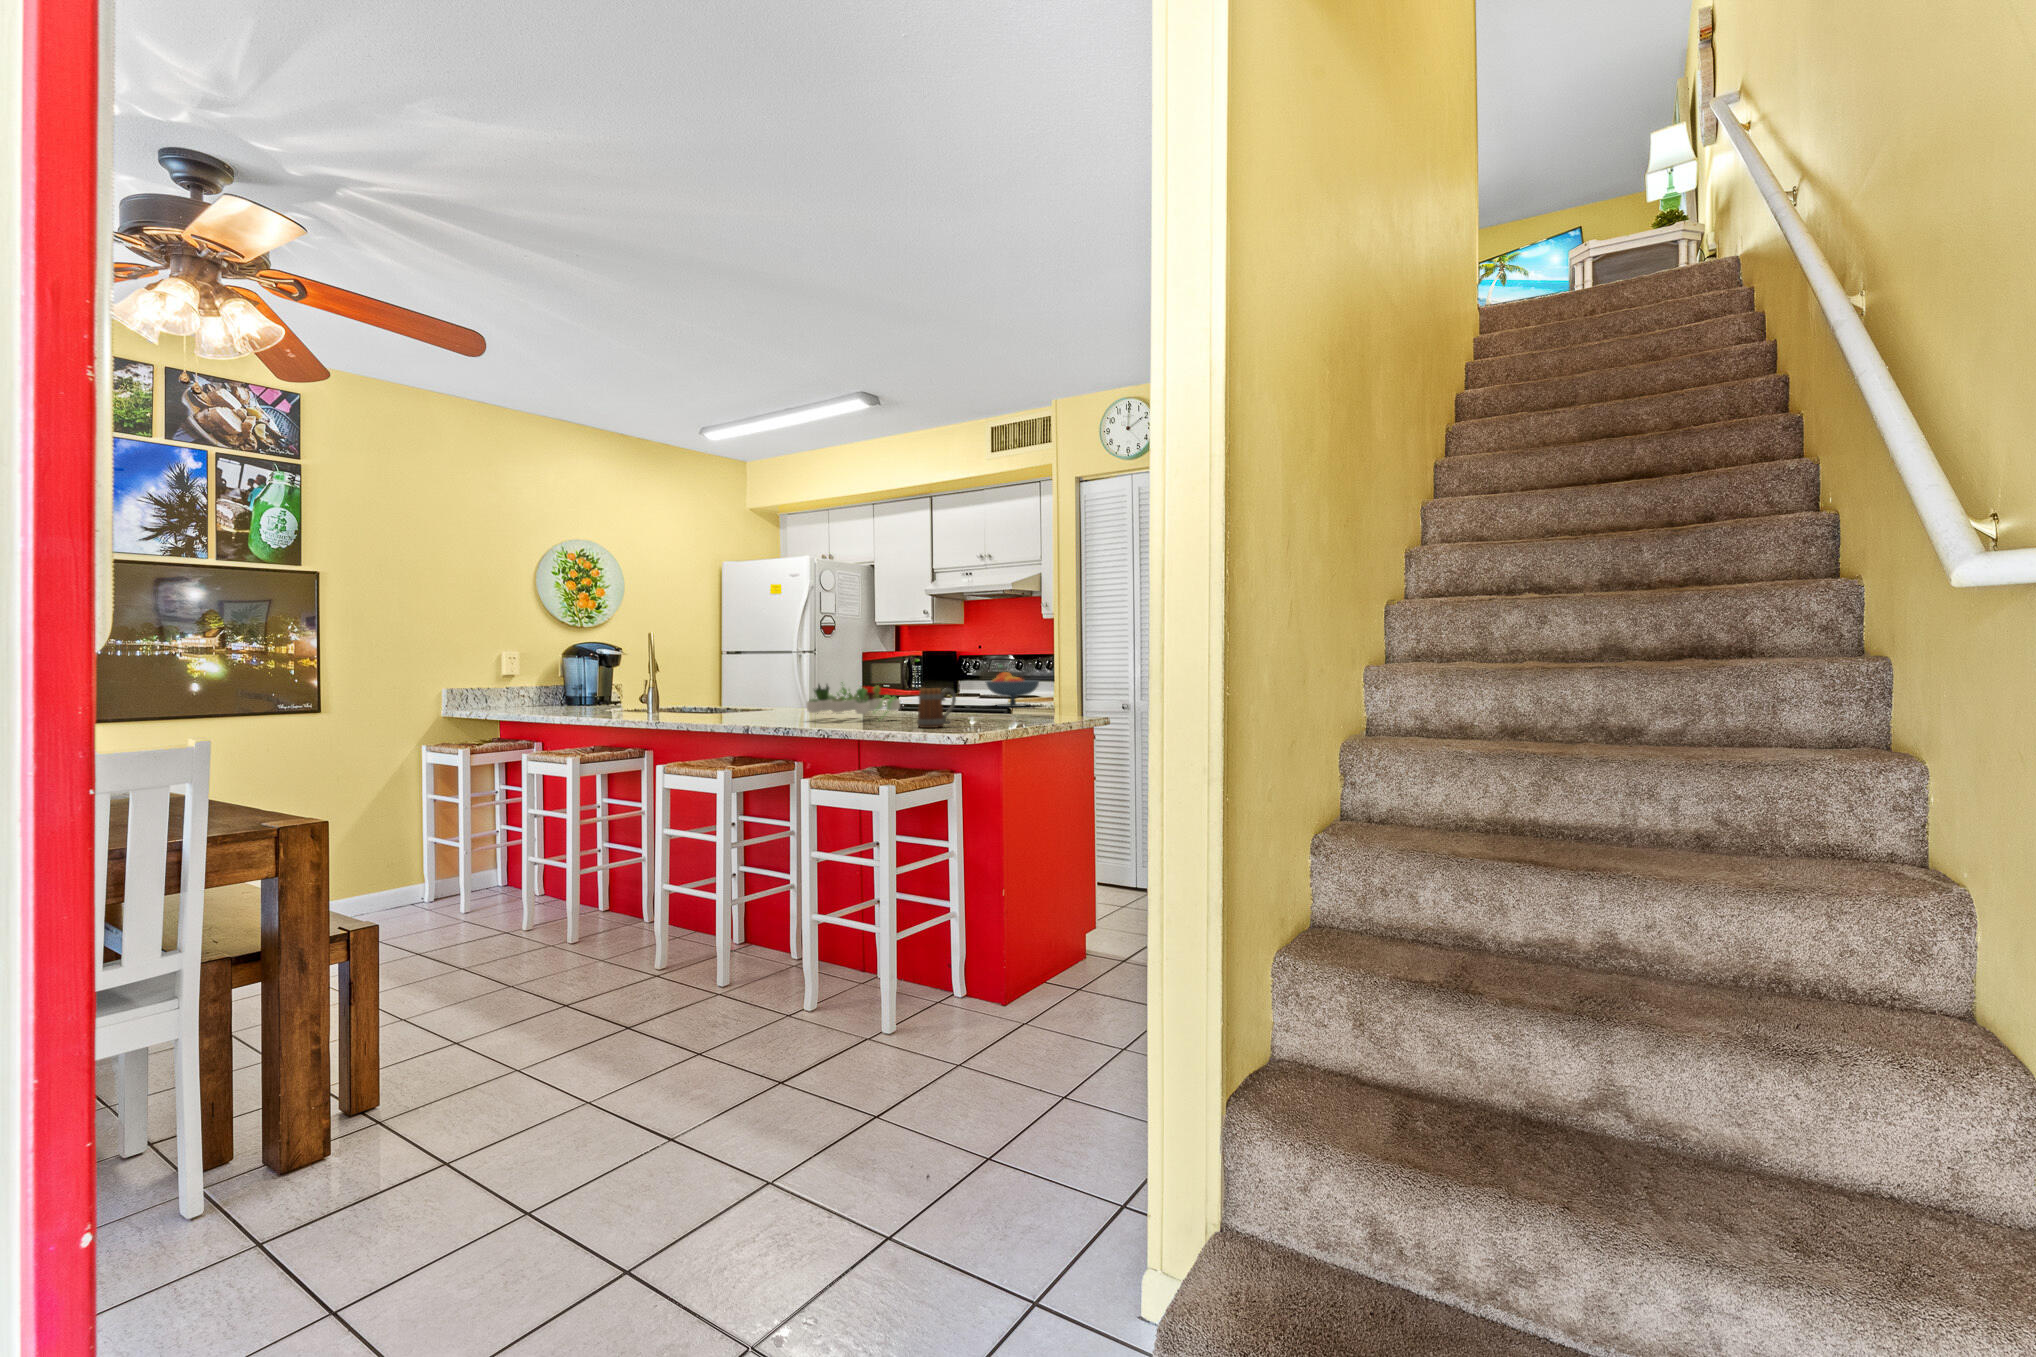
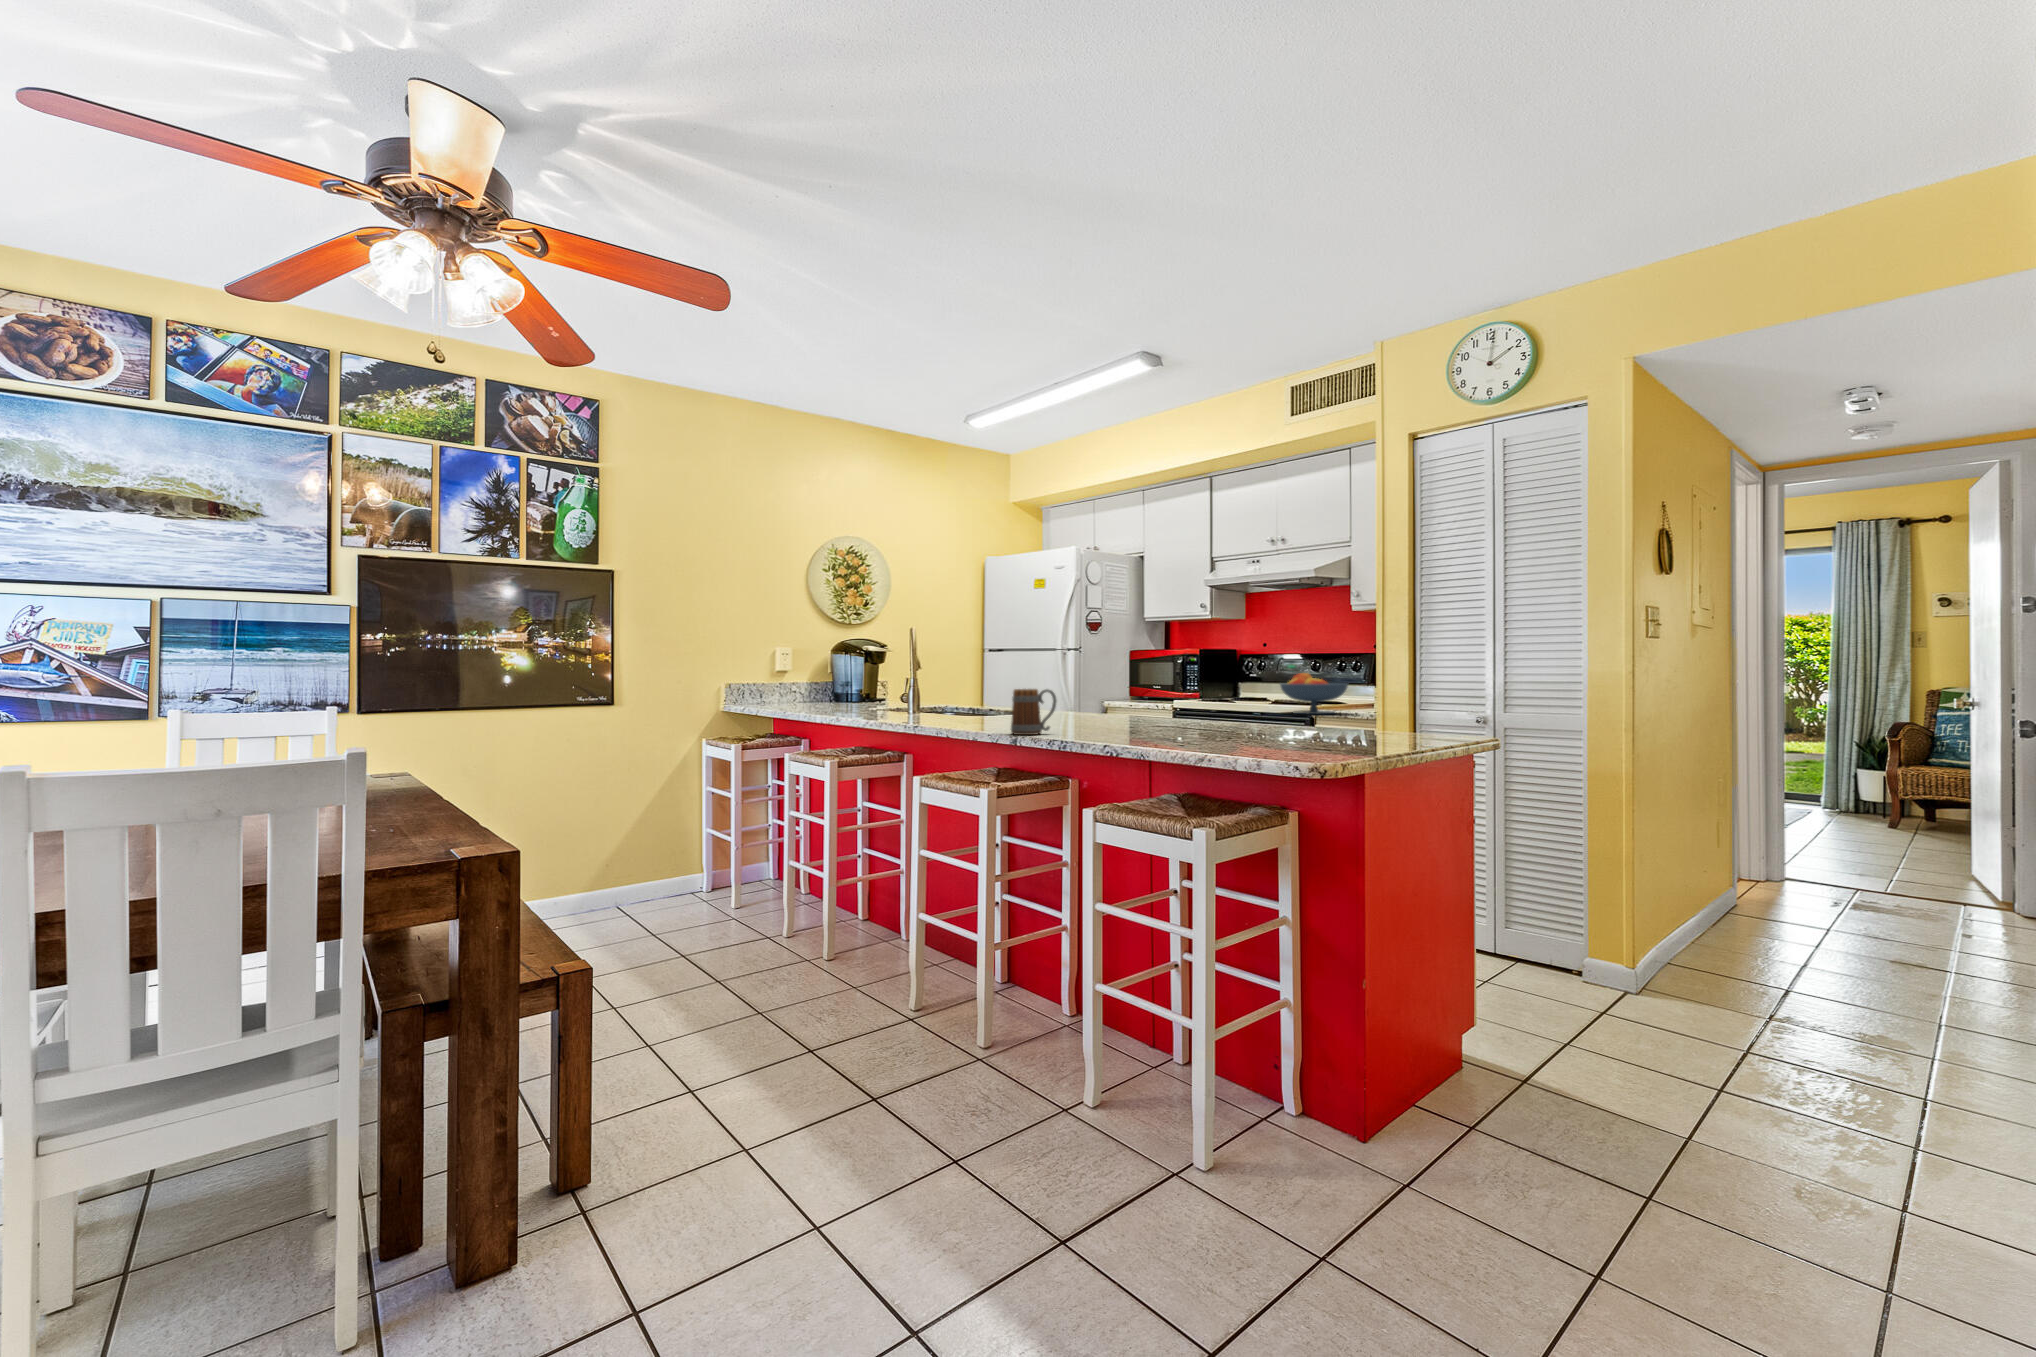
succulent plant: present [807,682,900,718] -> none [1078,679,1194,732]
mug: present [917,688,956,728] -> present [1011,689,1057,735]

